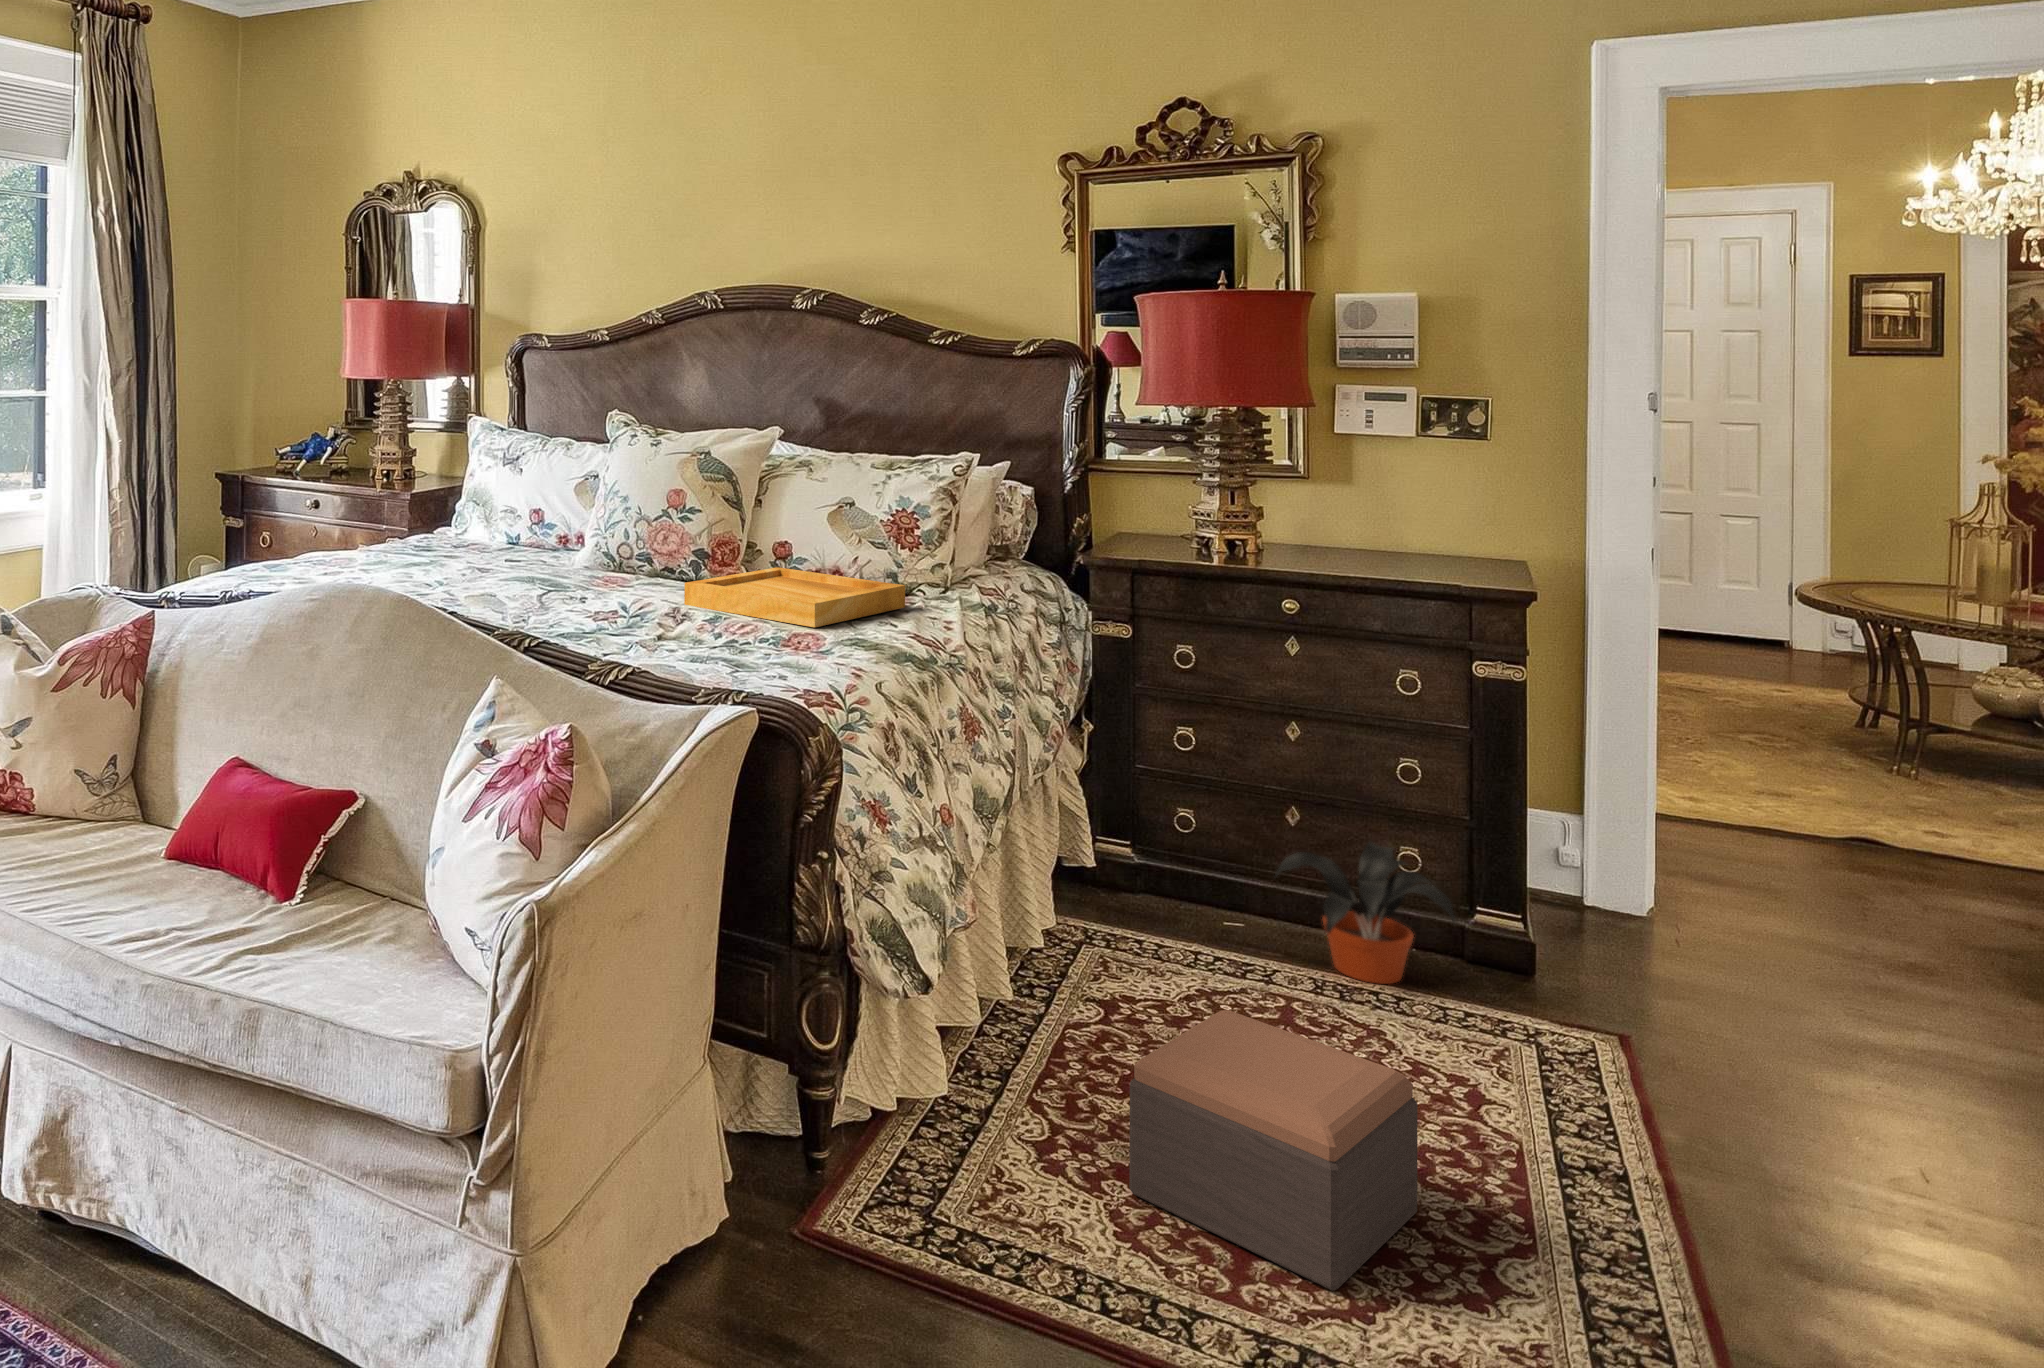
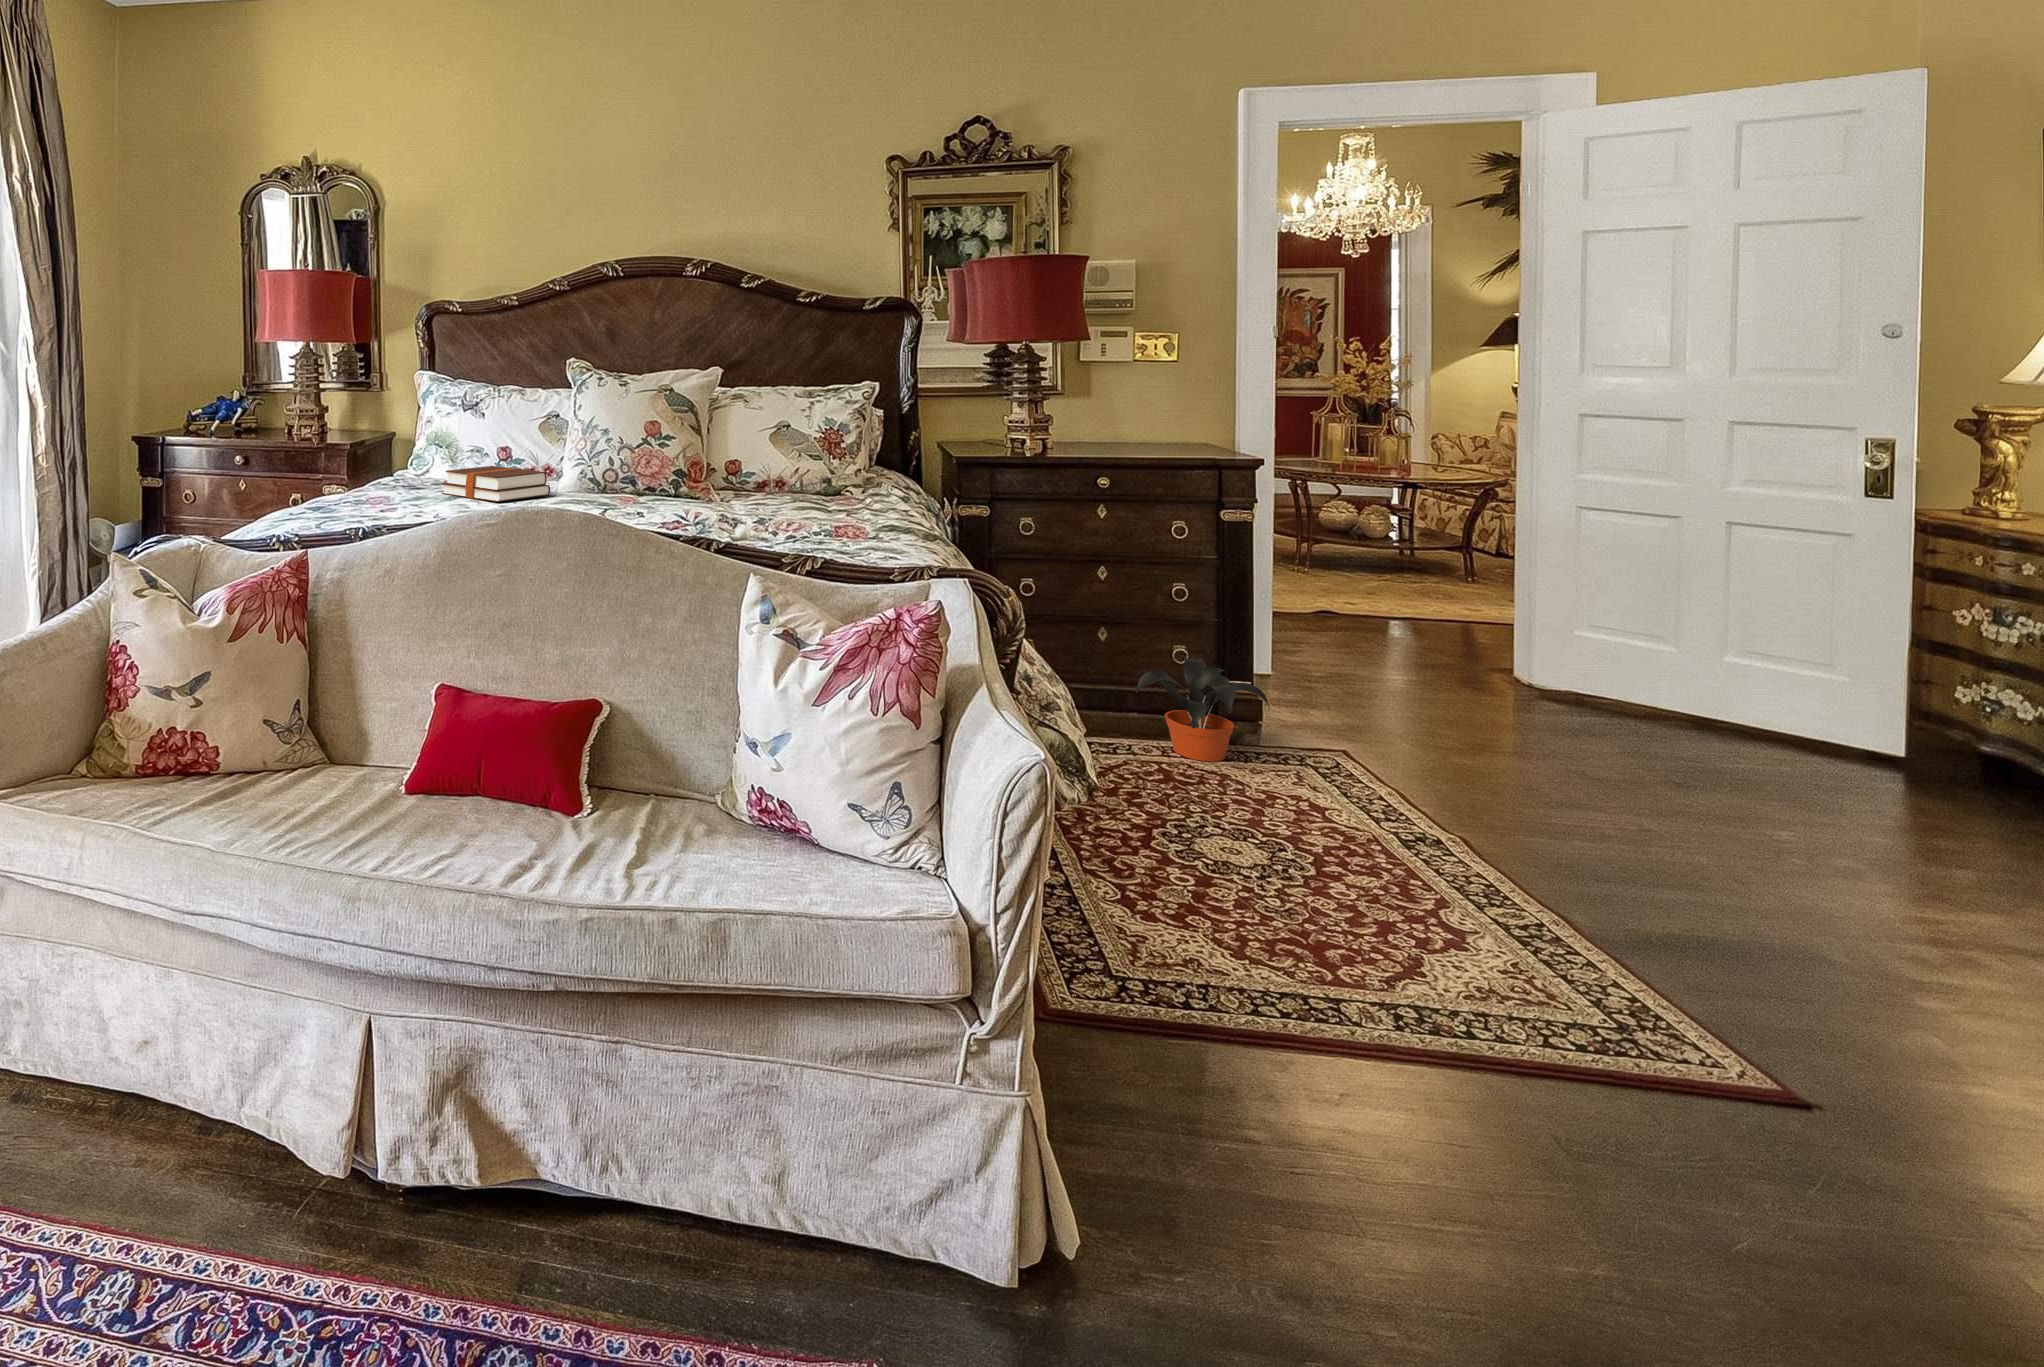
hardback book: none [449,533,554,574] -> present [442,466,550,502]
tray: present [684,567,905,627] -> none [711,480,875,525]
footstool: present [1129,1010,1418,1291] -> none [1246,798,1457,1008]

